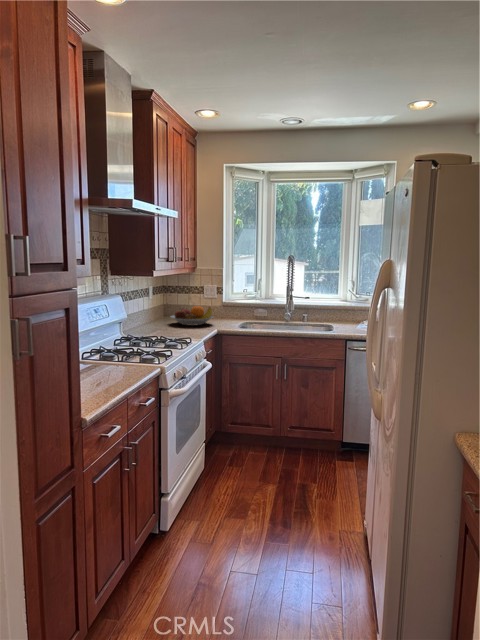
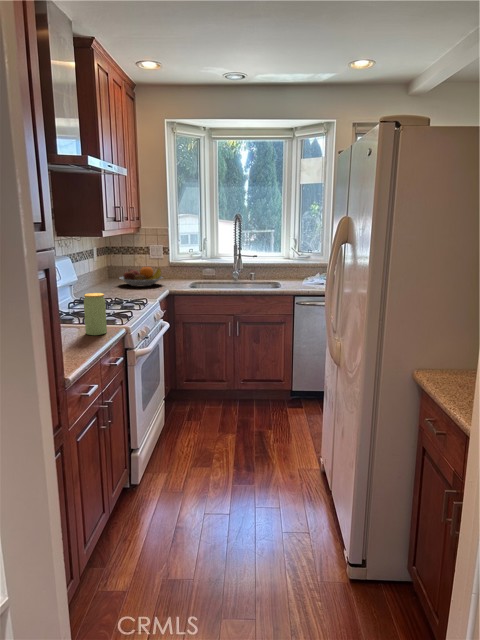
jar: none [119,332,140,374] -> present [84,293,107,335]

